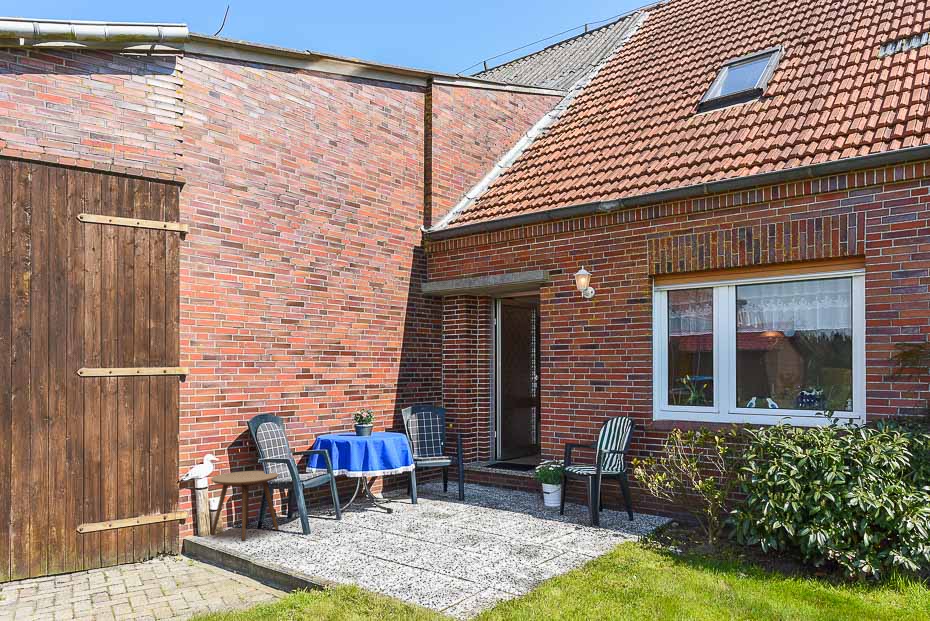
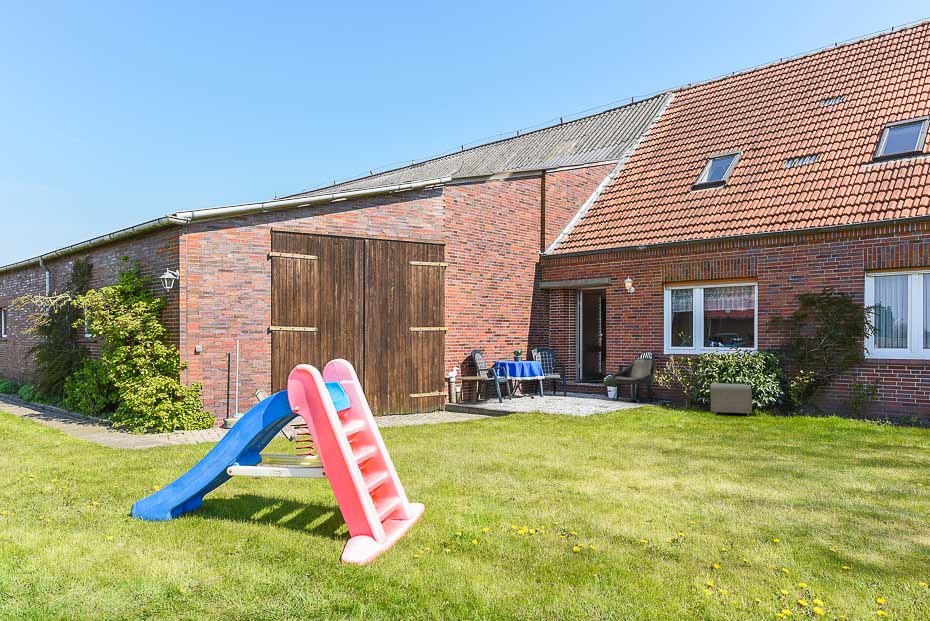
lounge chair: none [545,432,648,540] -> present [611,358,659,404]
storage bench: none [788,508,914,607] -> present [710,383,752,416]

